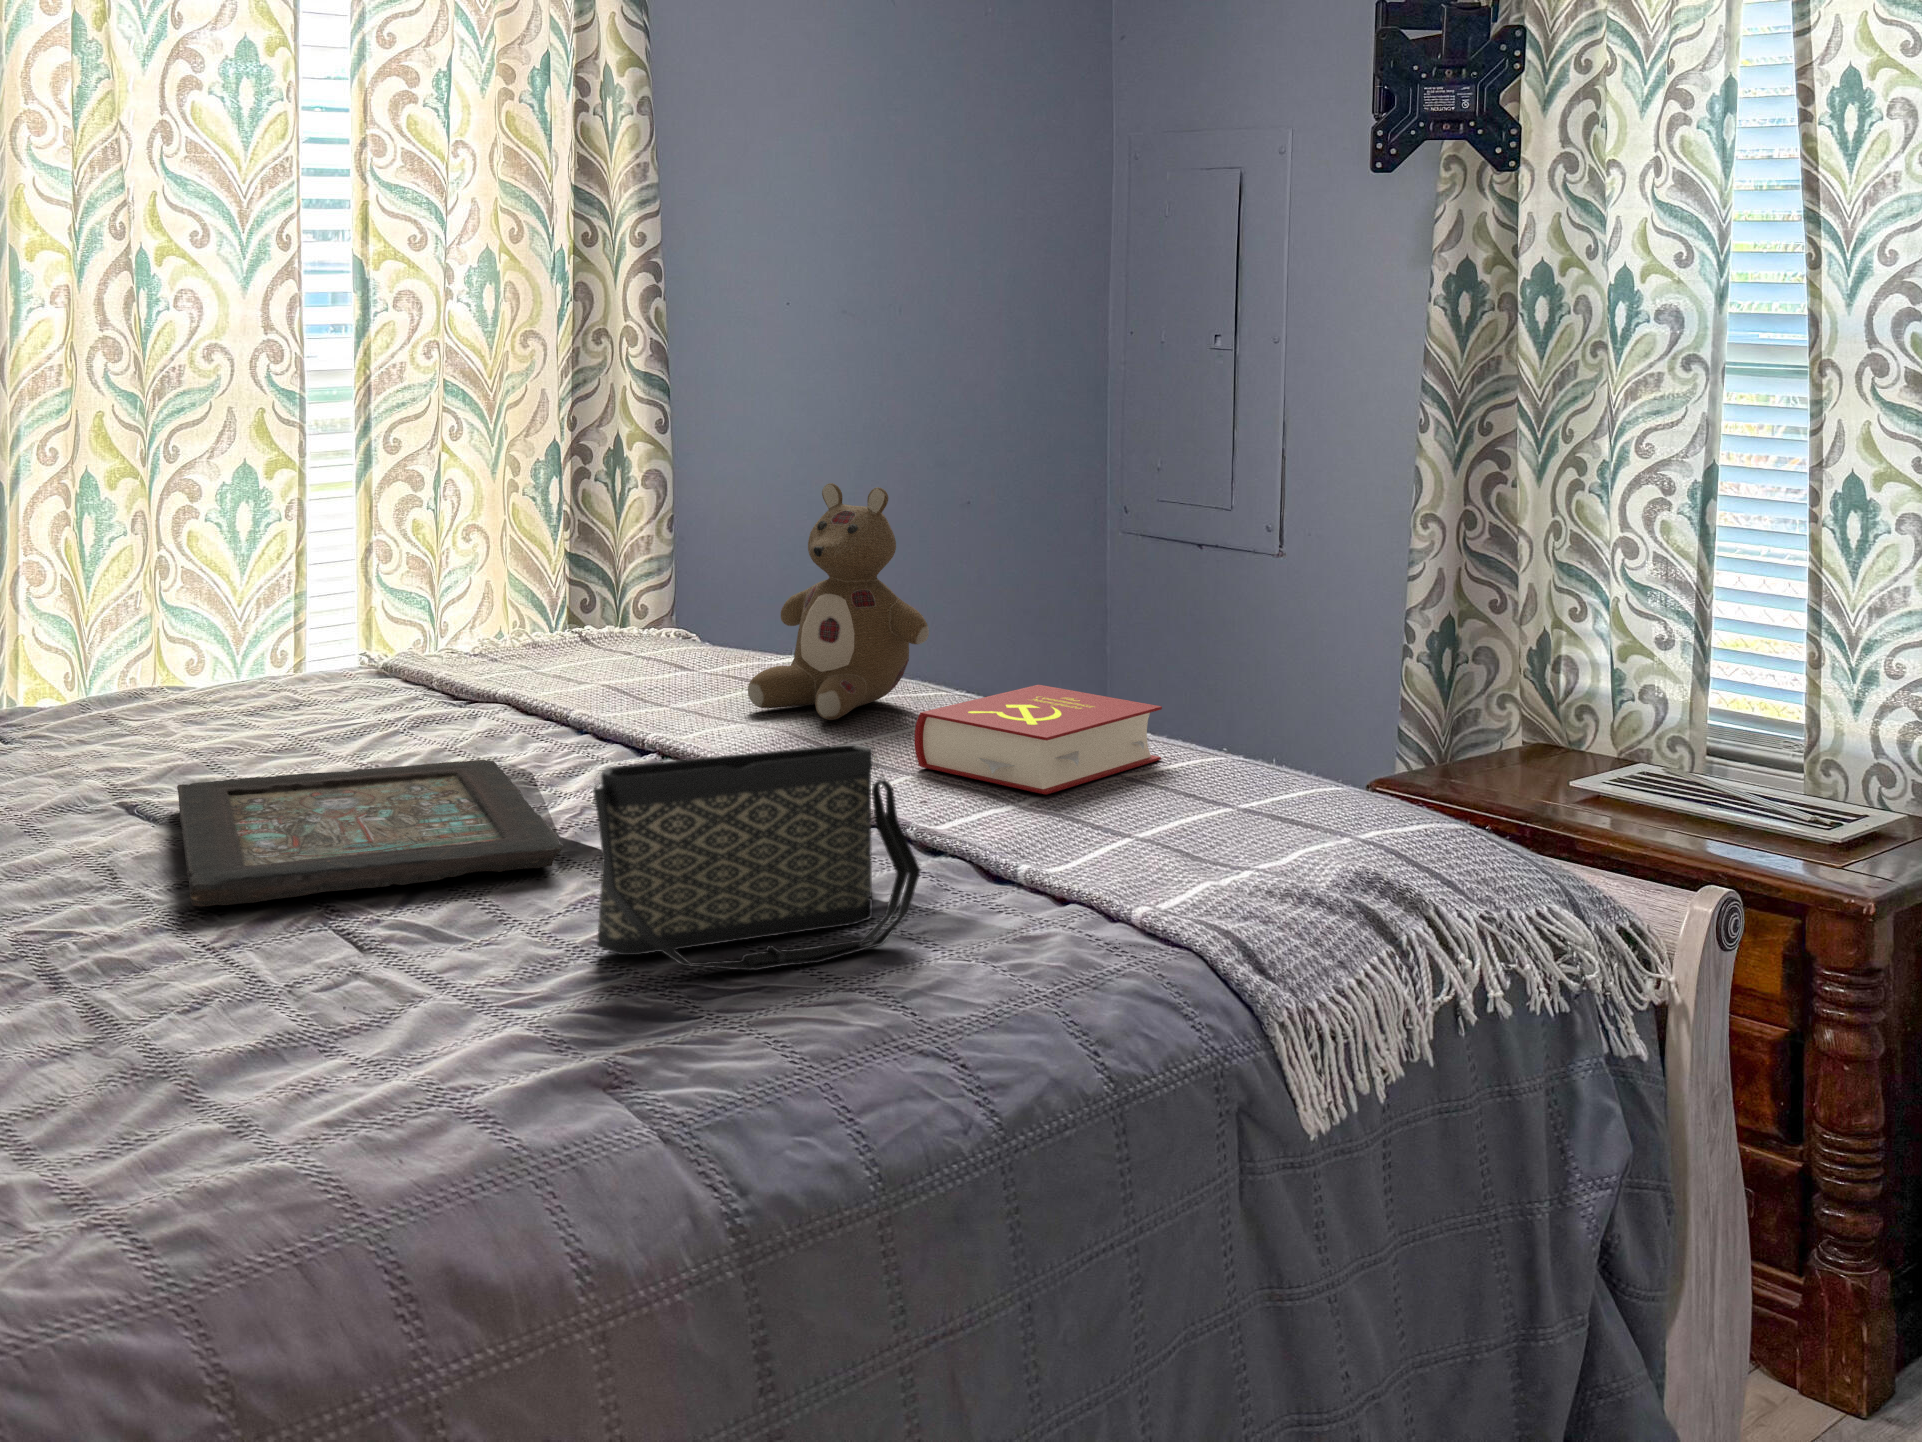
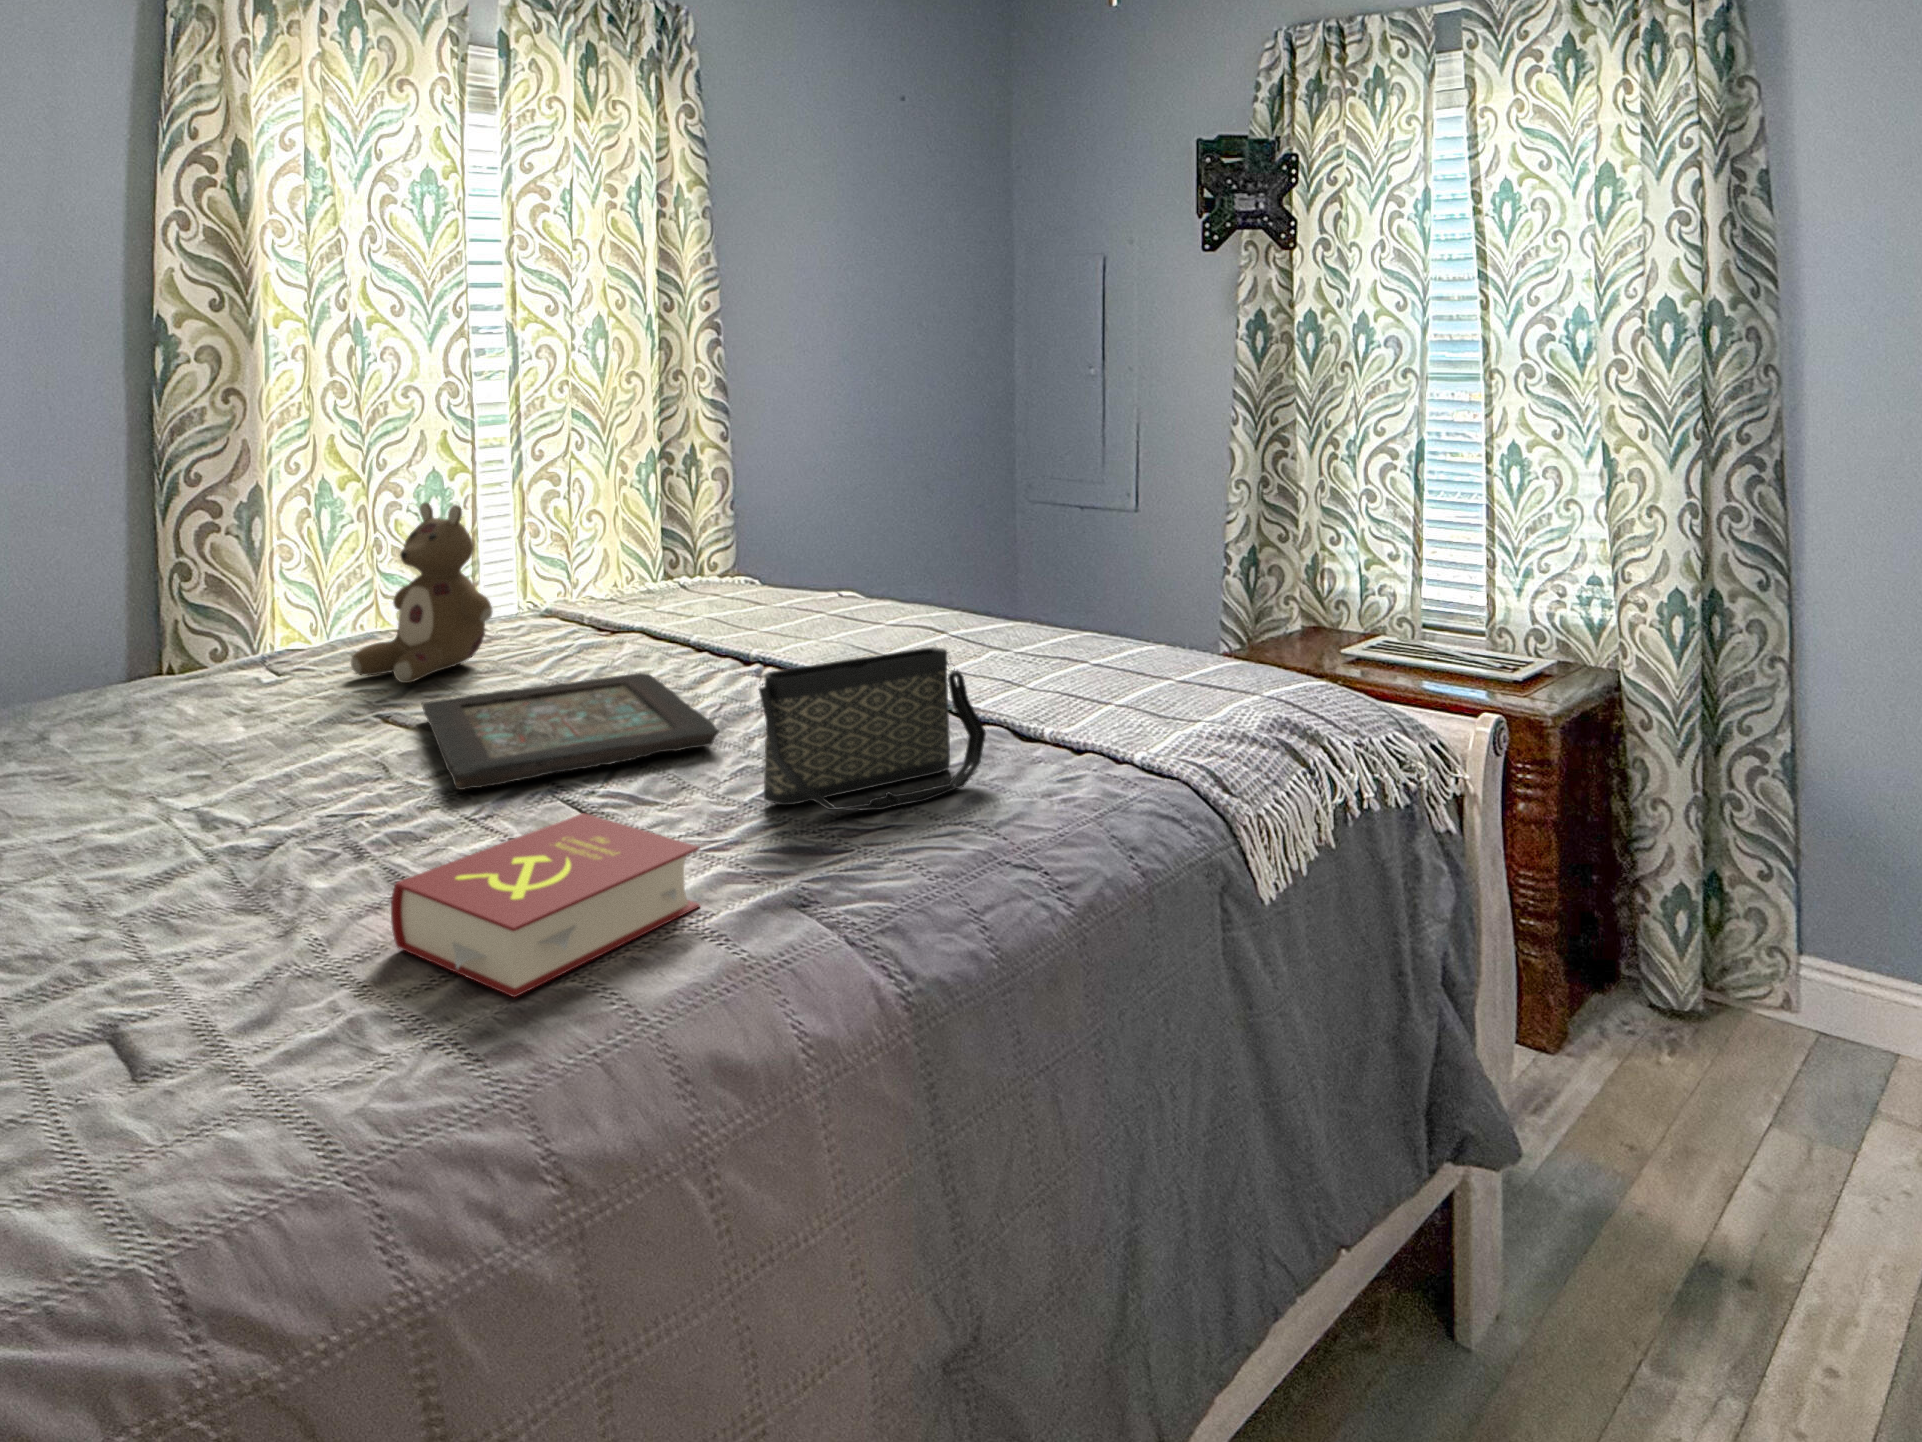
stuffed bear: present [748,483,929,720] -> present [351,502,493,683]
book: present [914,685,1162,795] -> present [391,813,700,997]

